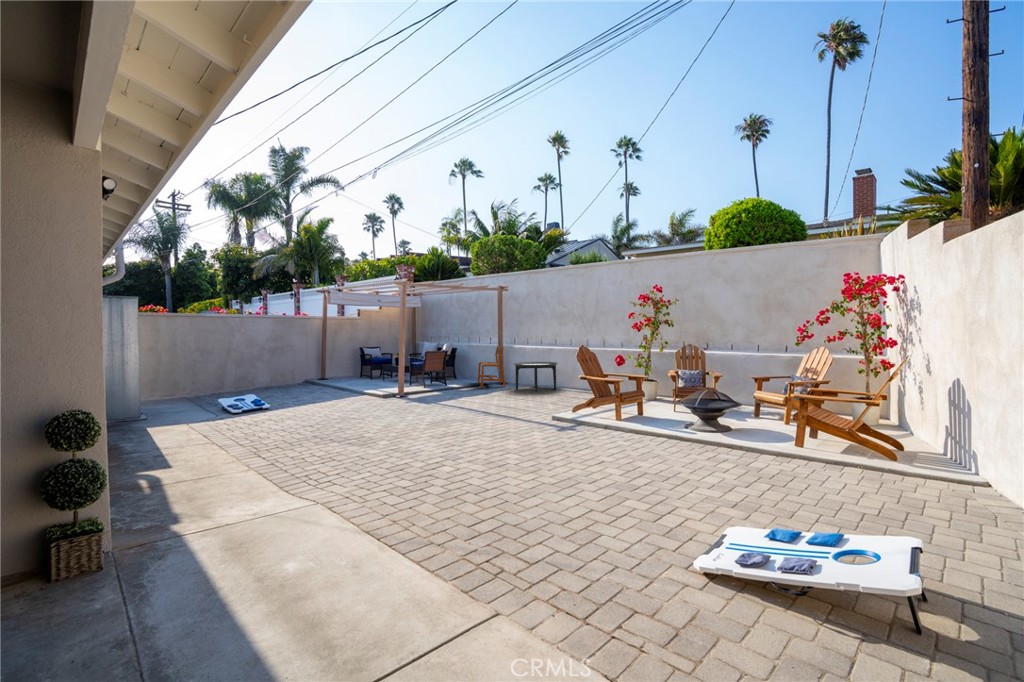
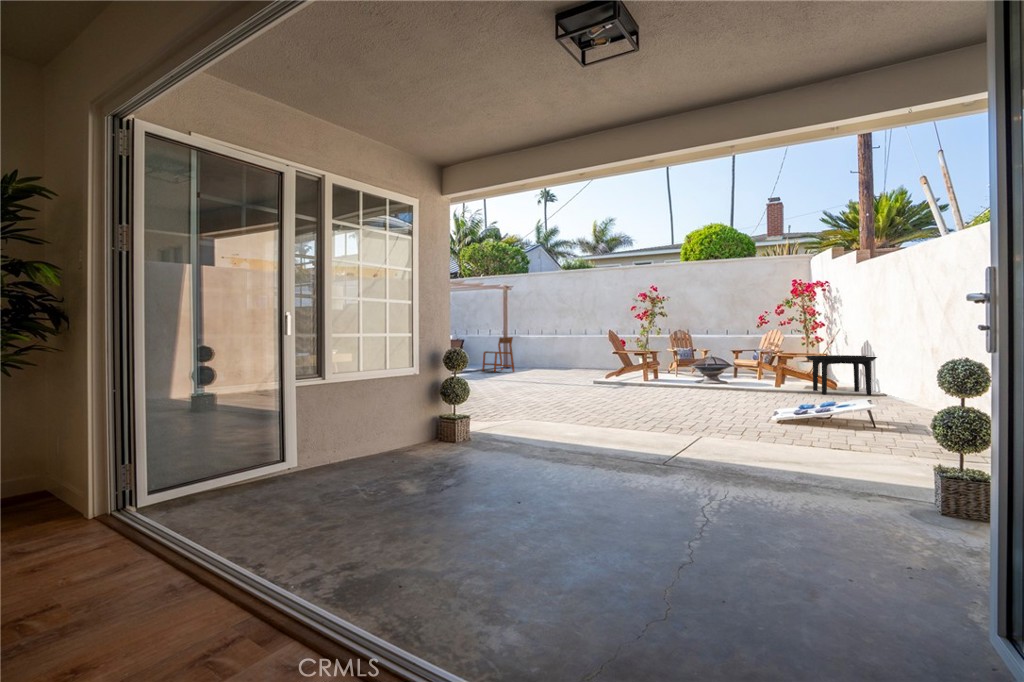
round table: present [514,362,558,391] -> present [806,355,877,395]

